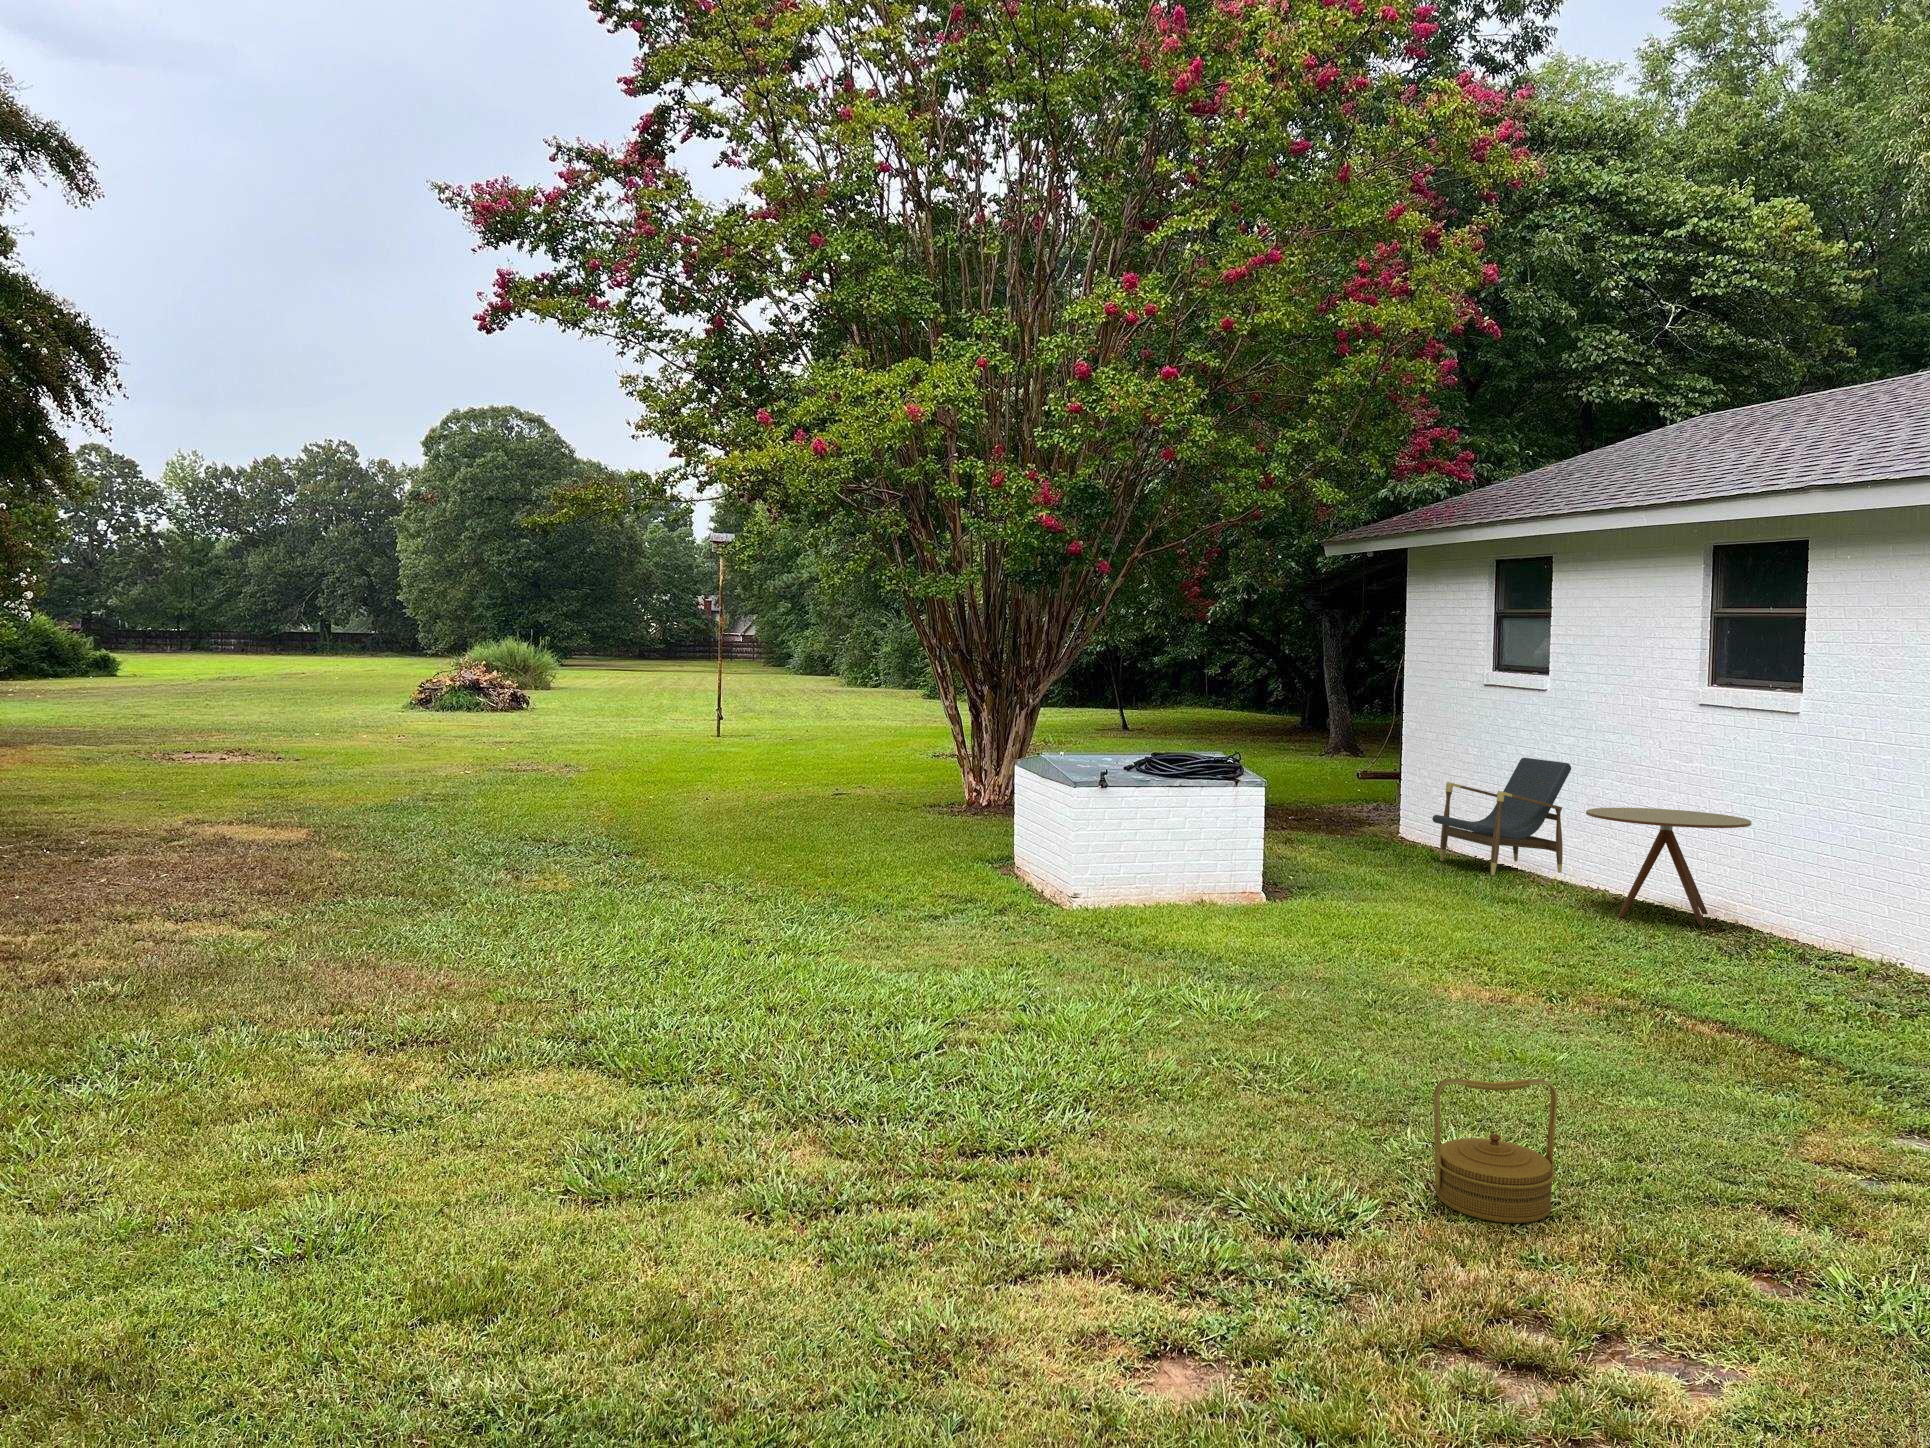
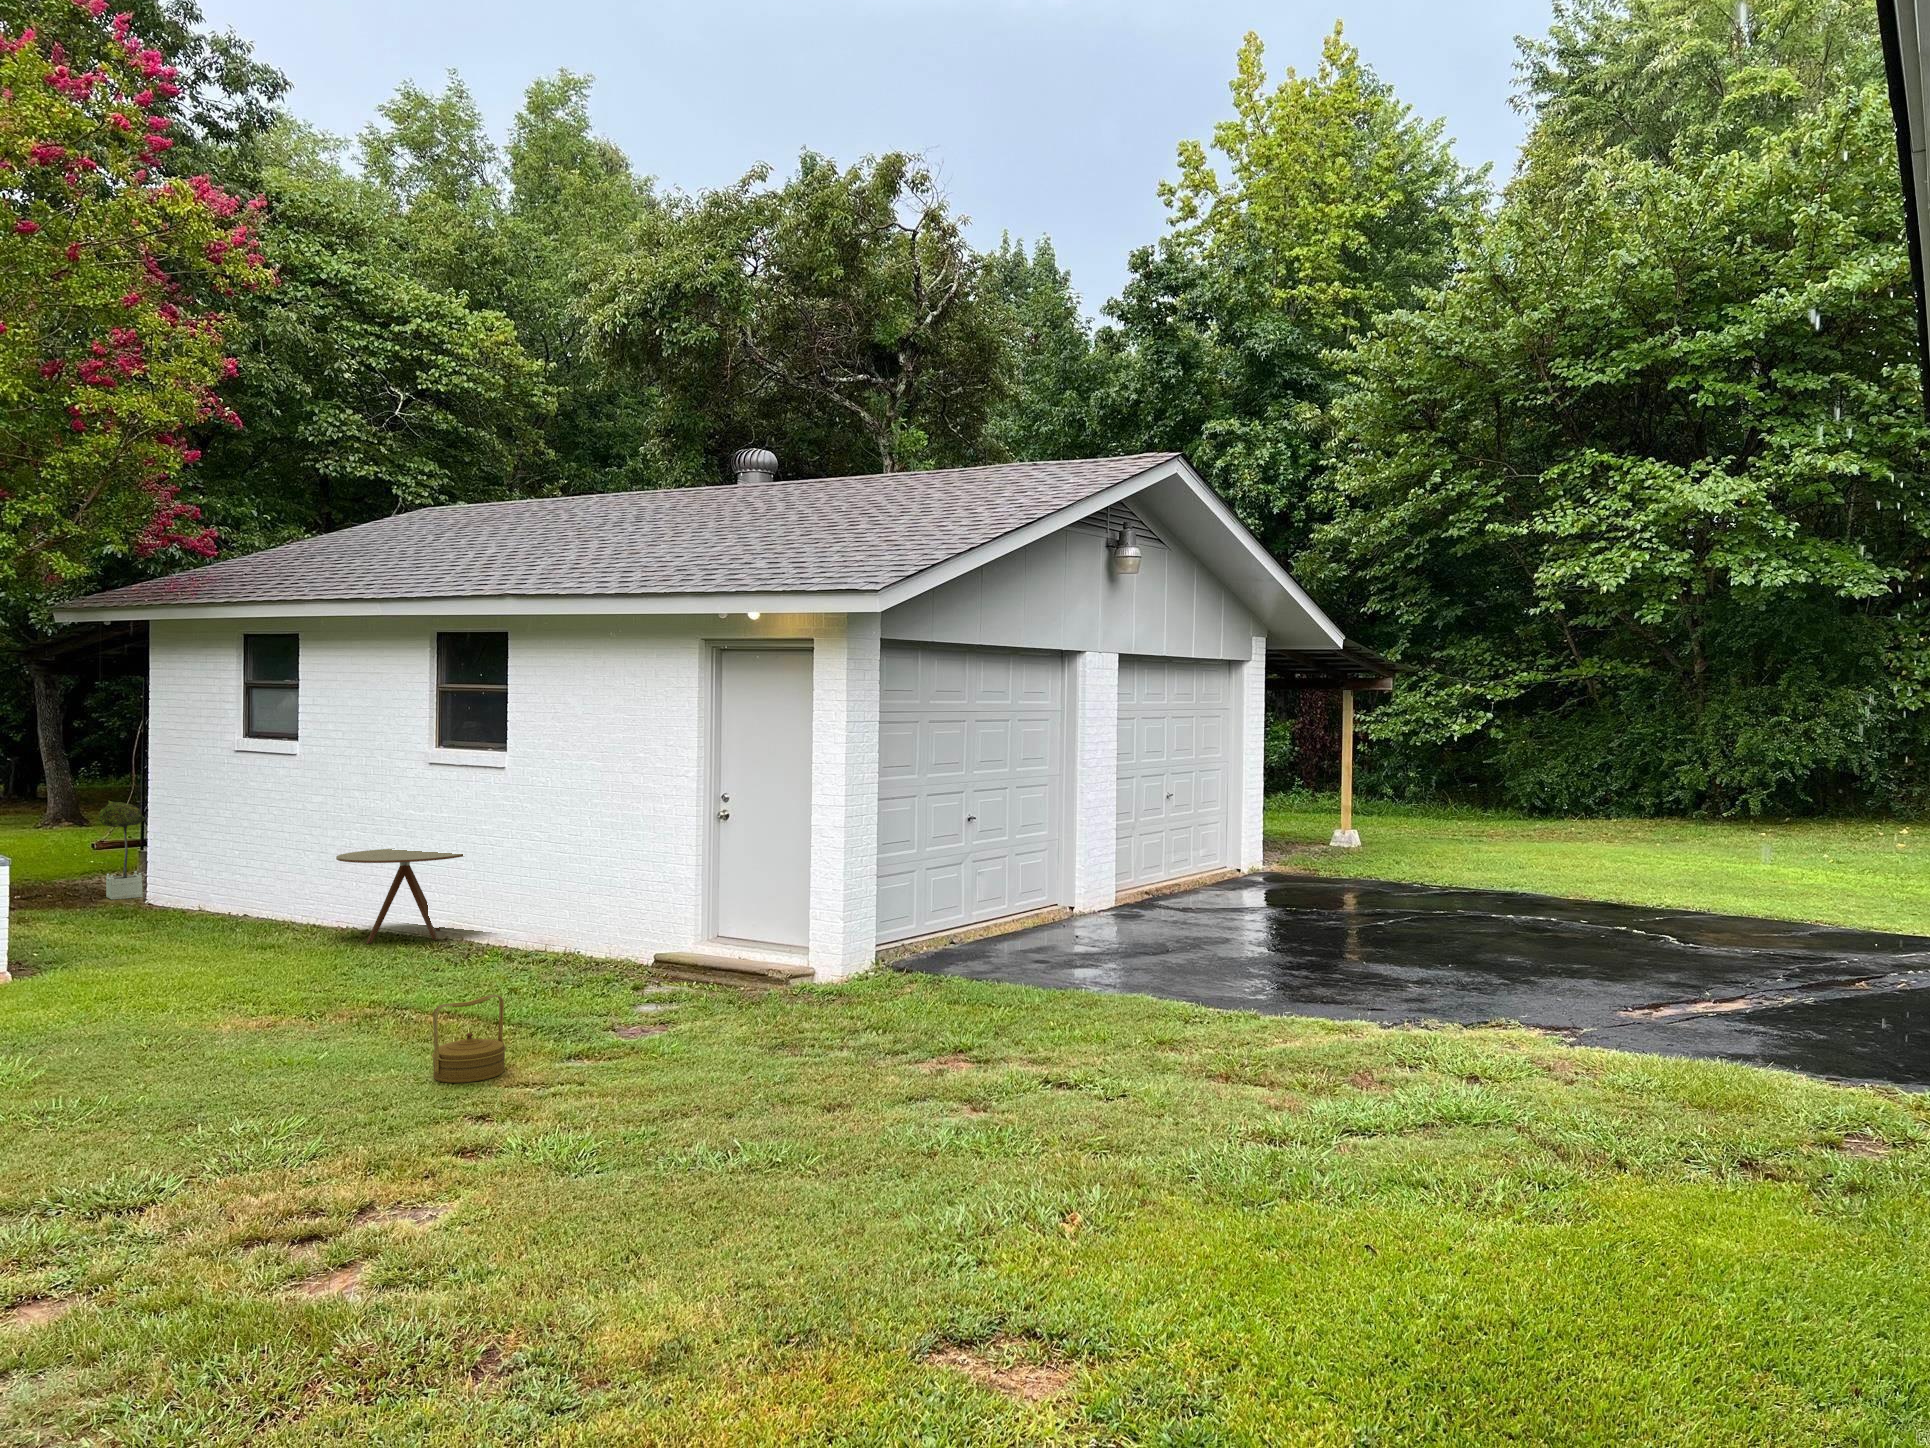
potted tree: none [1364,734,1406,831] -> present [98,801,146,900]
lounge chair: present [1432,758,1571,875] -> none [183,813,321,926]
basket: present [1434,1079,1558,1223] -> present [432,994,506,1083]

